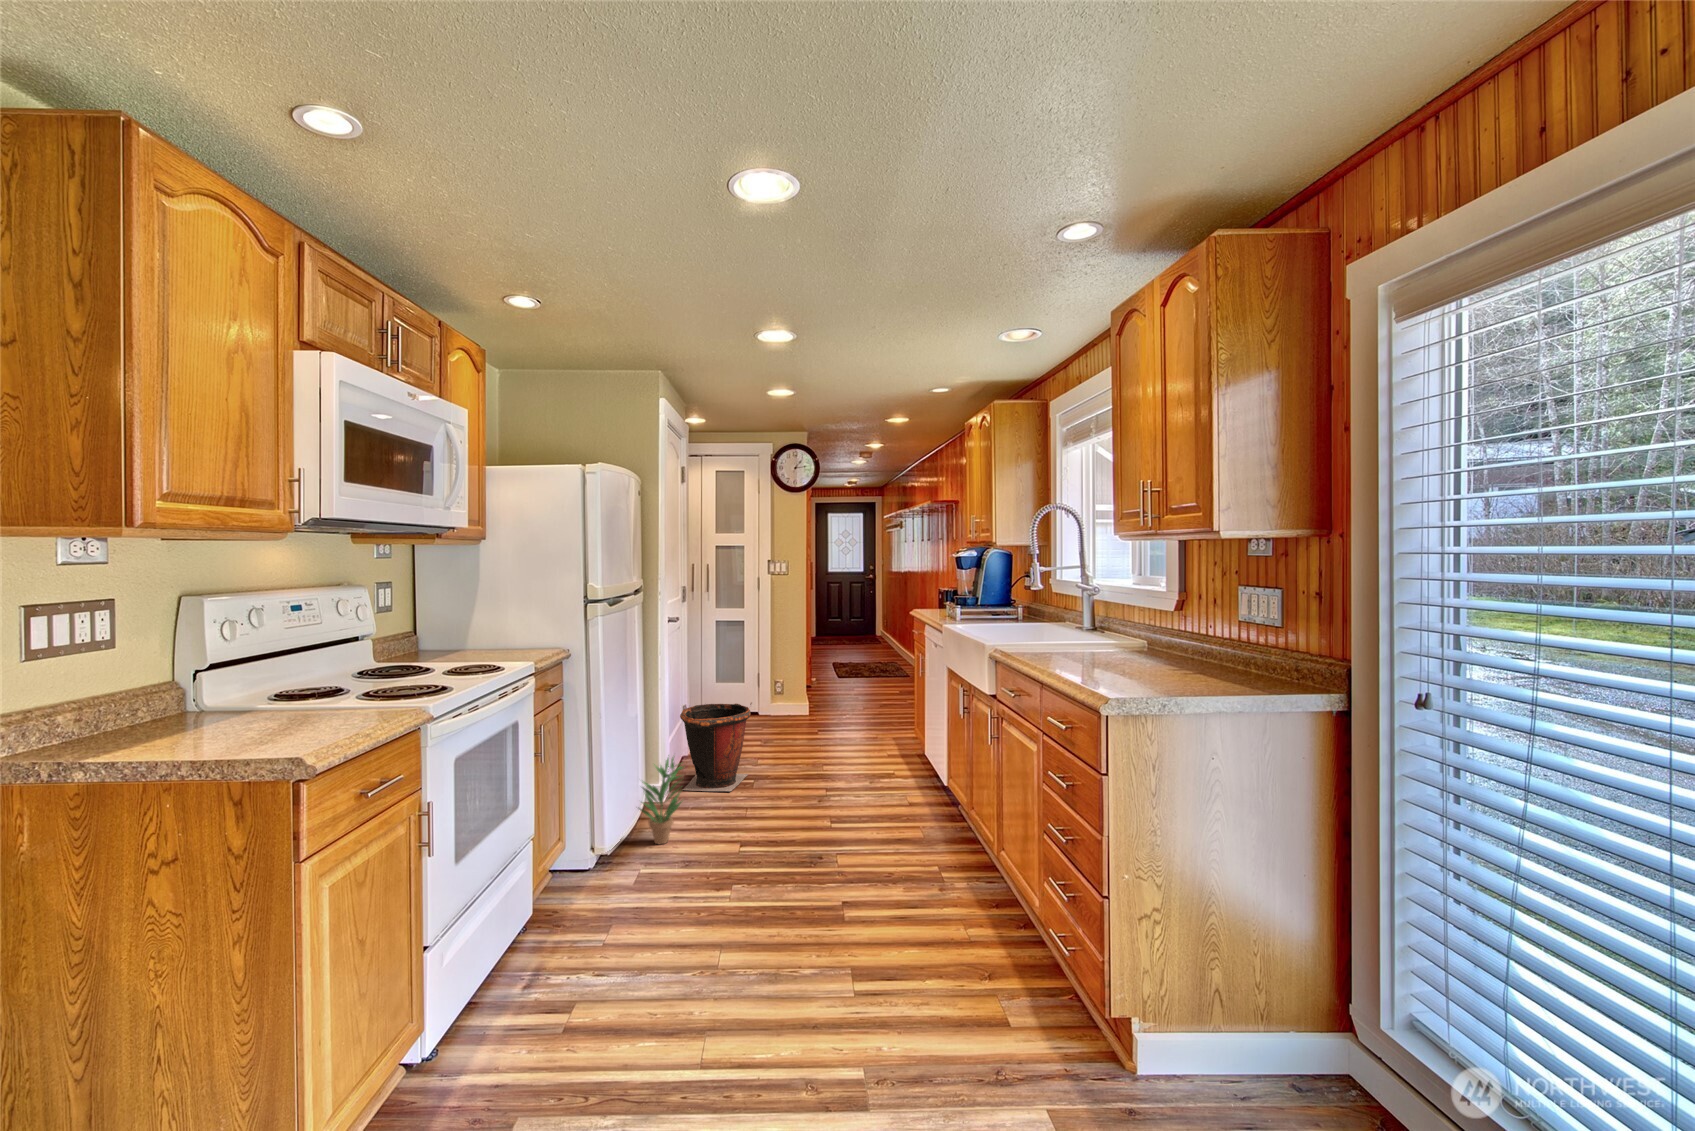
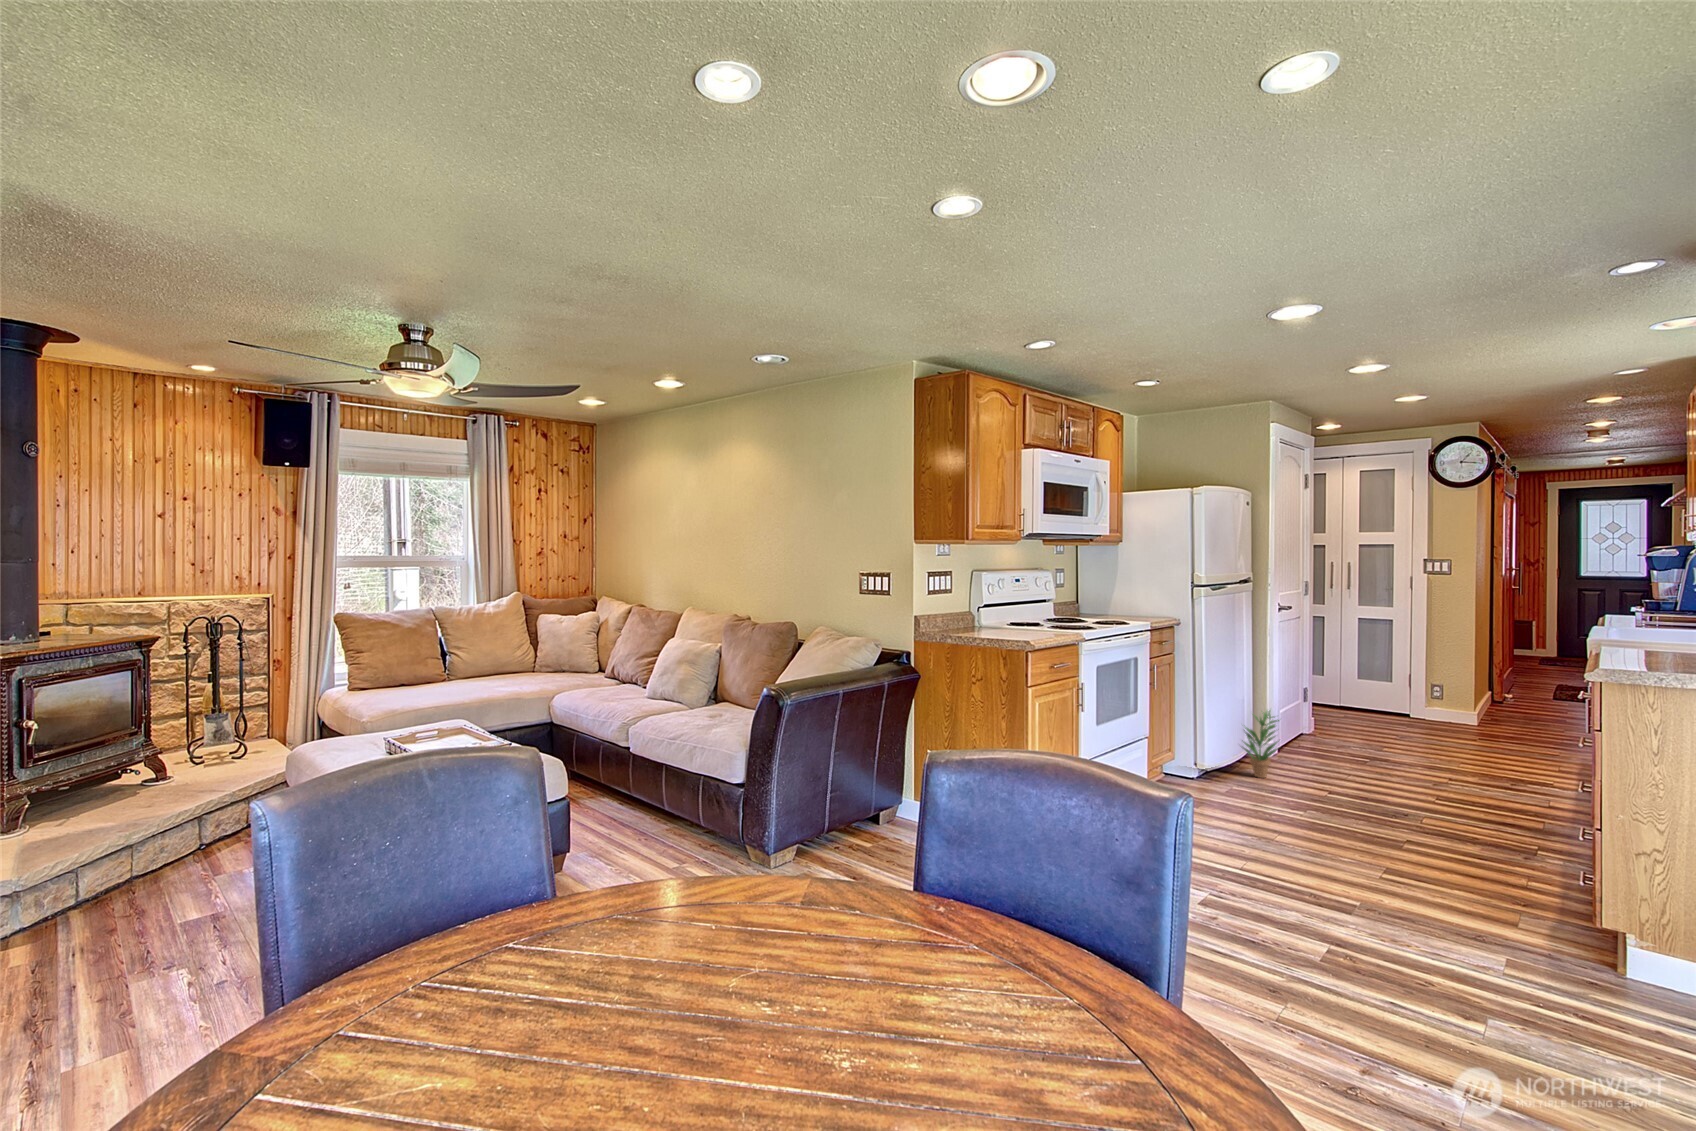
waste bin: present [680,702,752,791] -> none [1293,681,1369,761]

